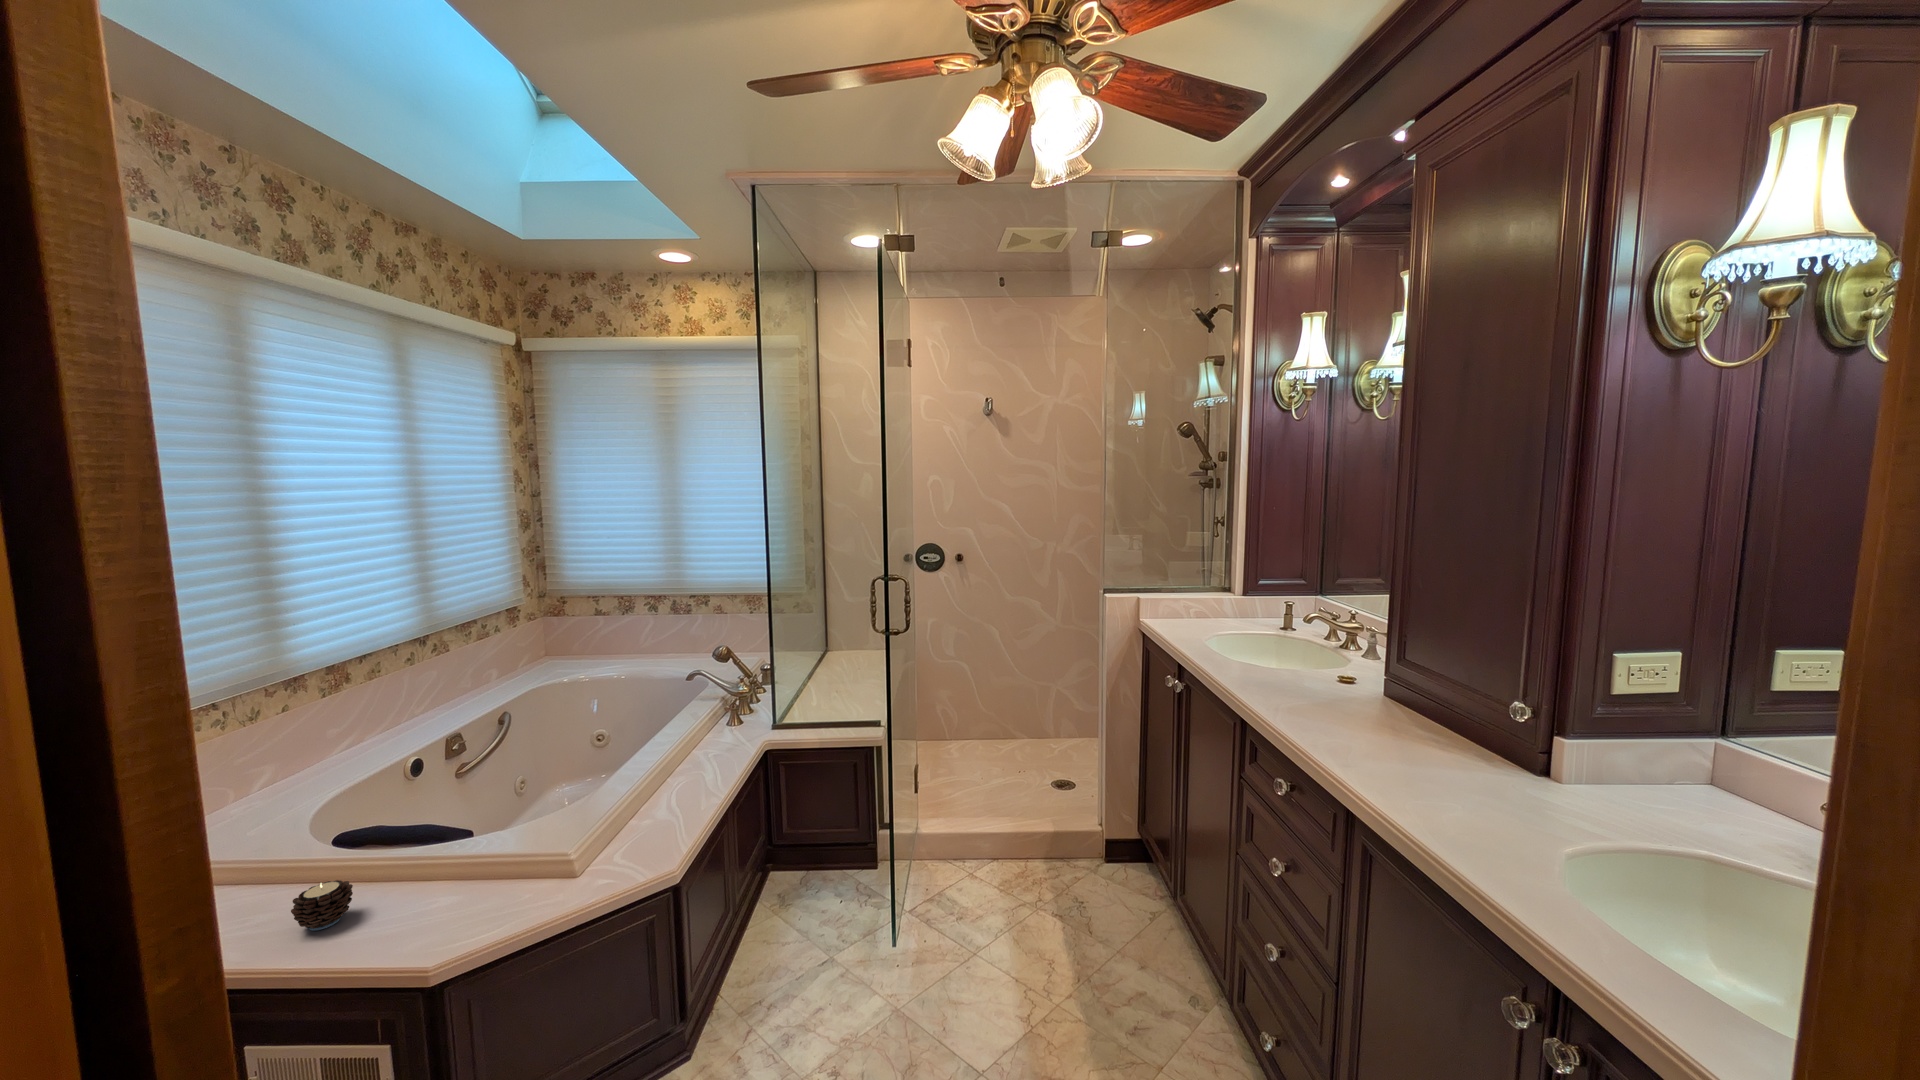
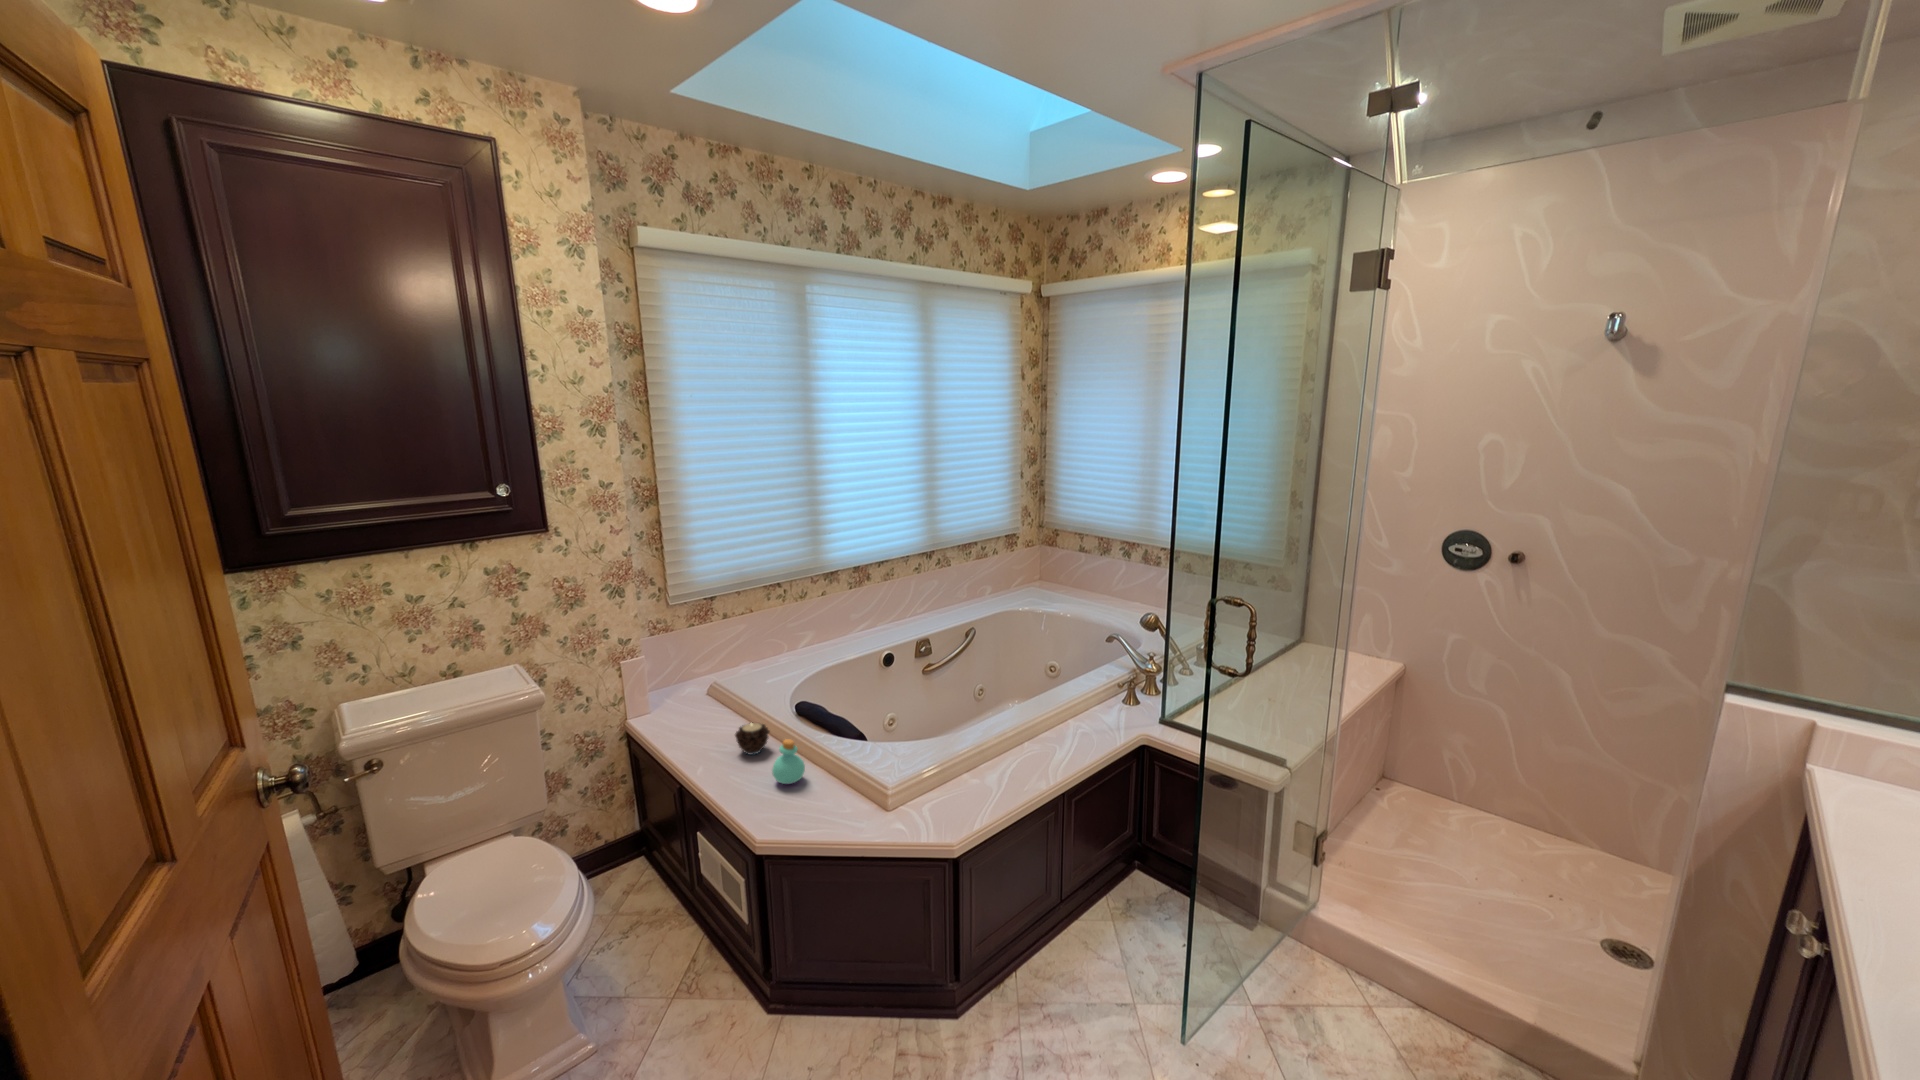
perfume bottle: none [404,867,456,929] -> present [772,739,805,784]

